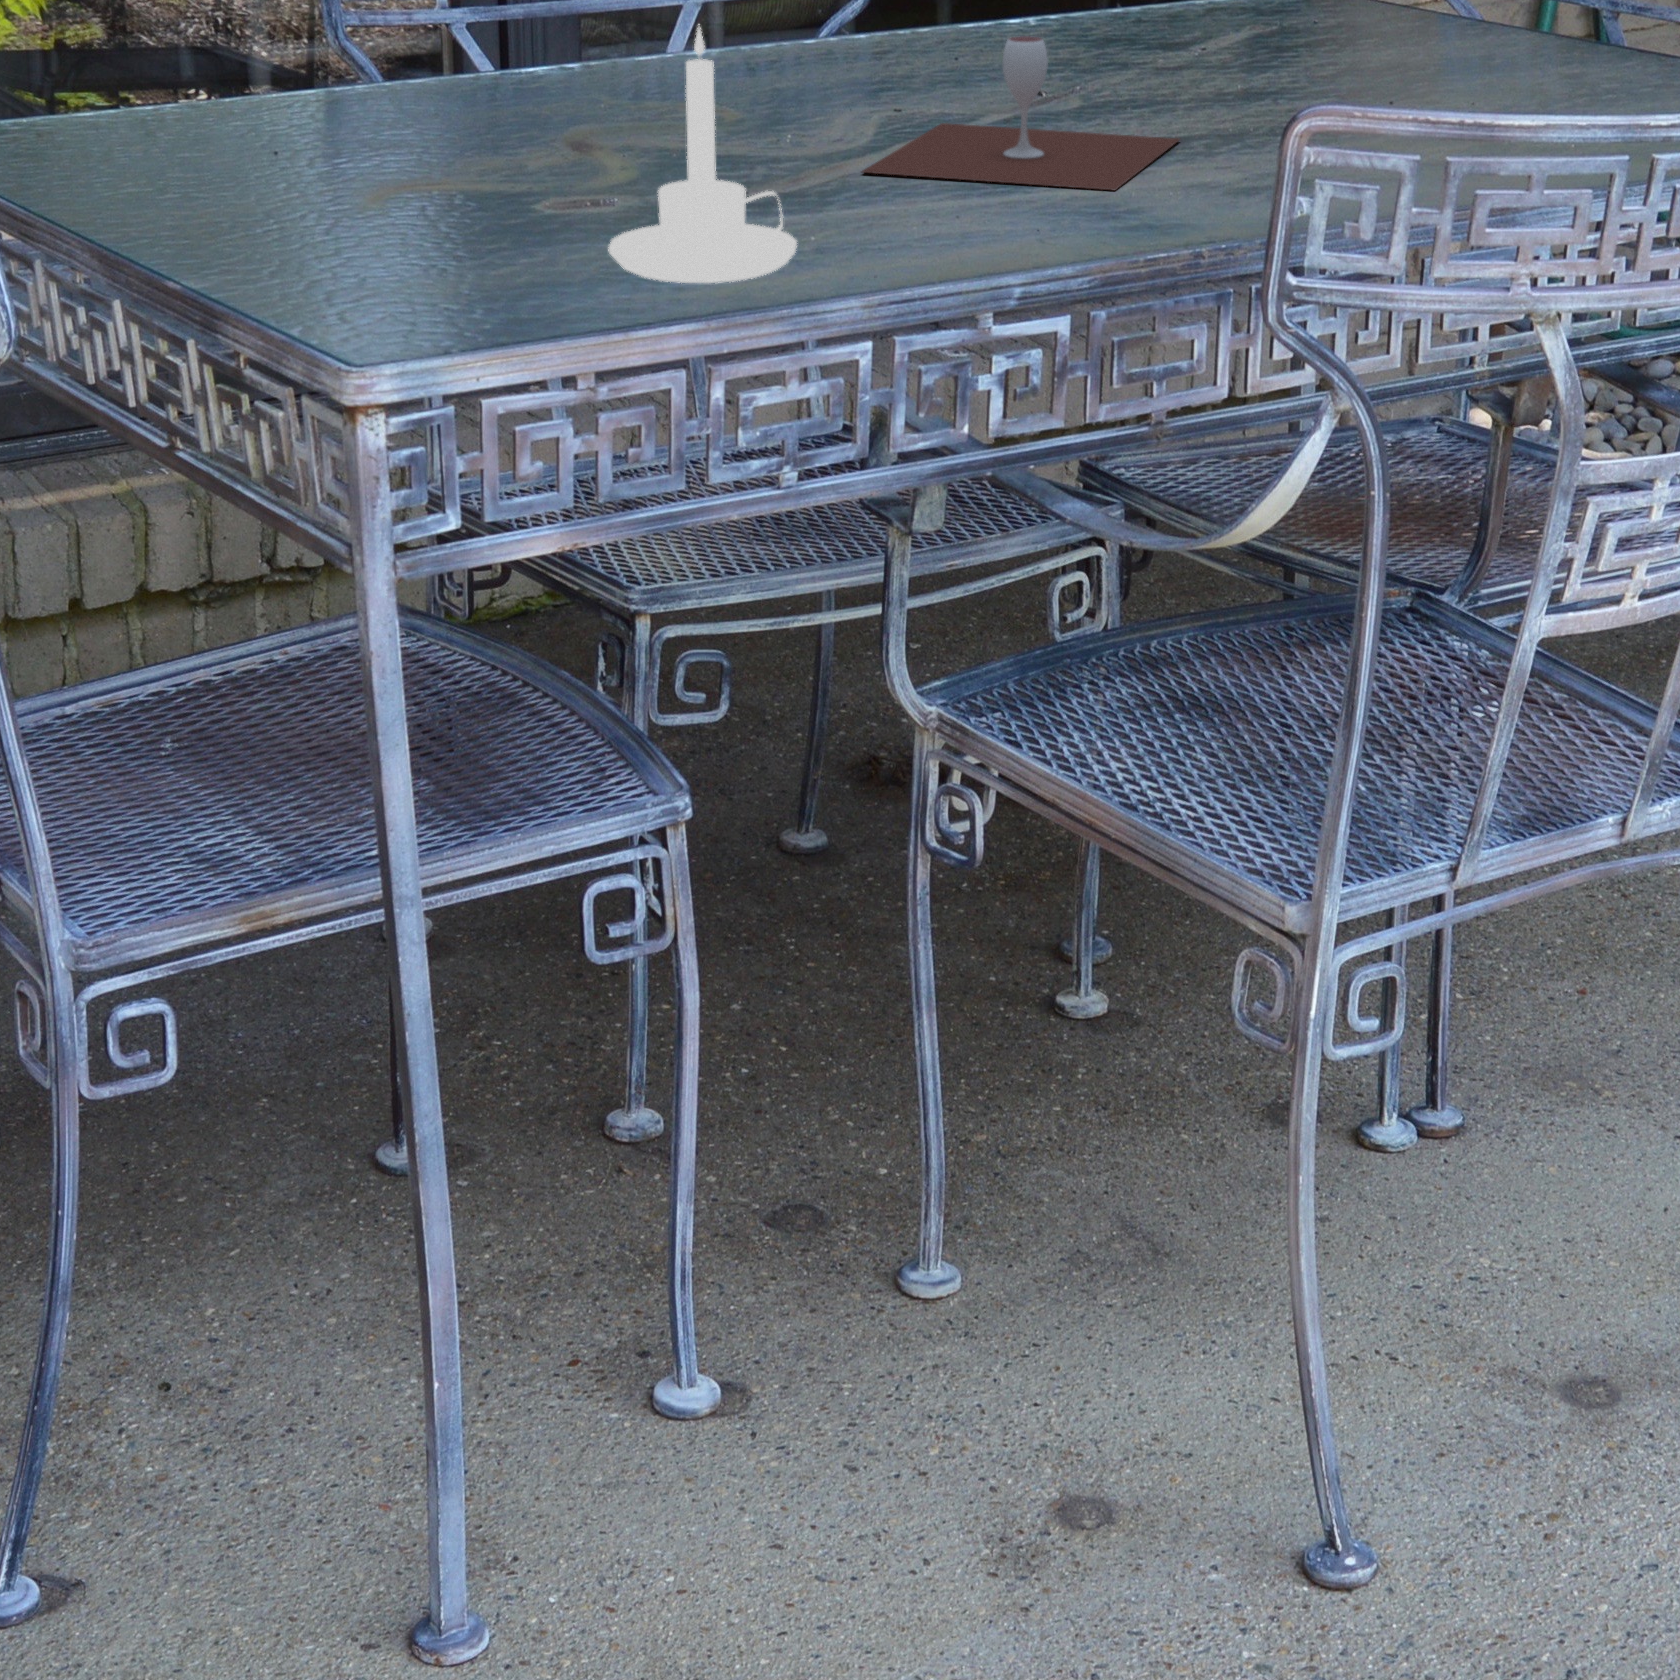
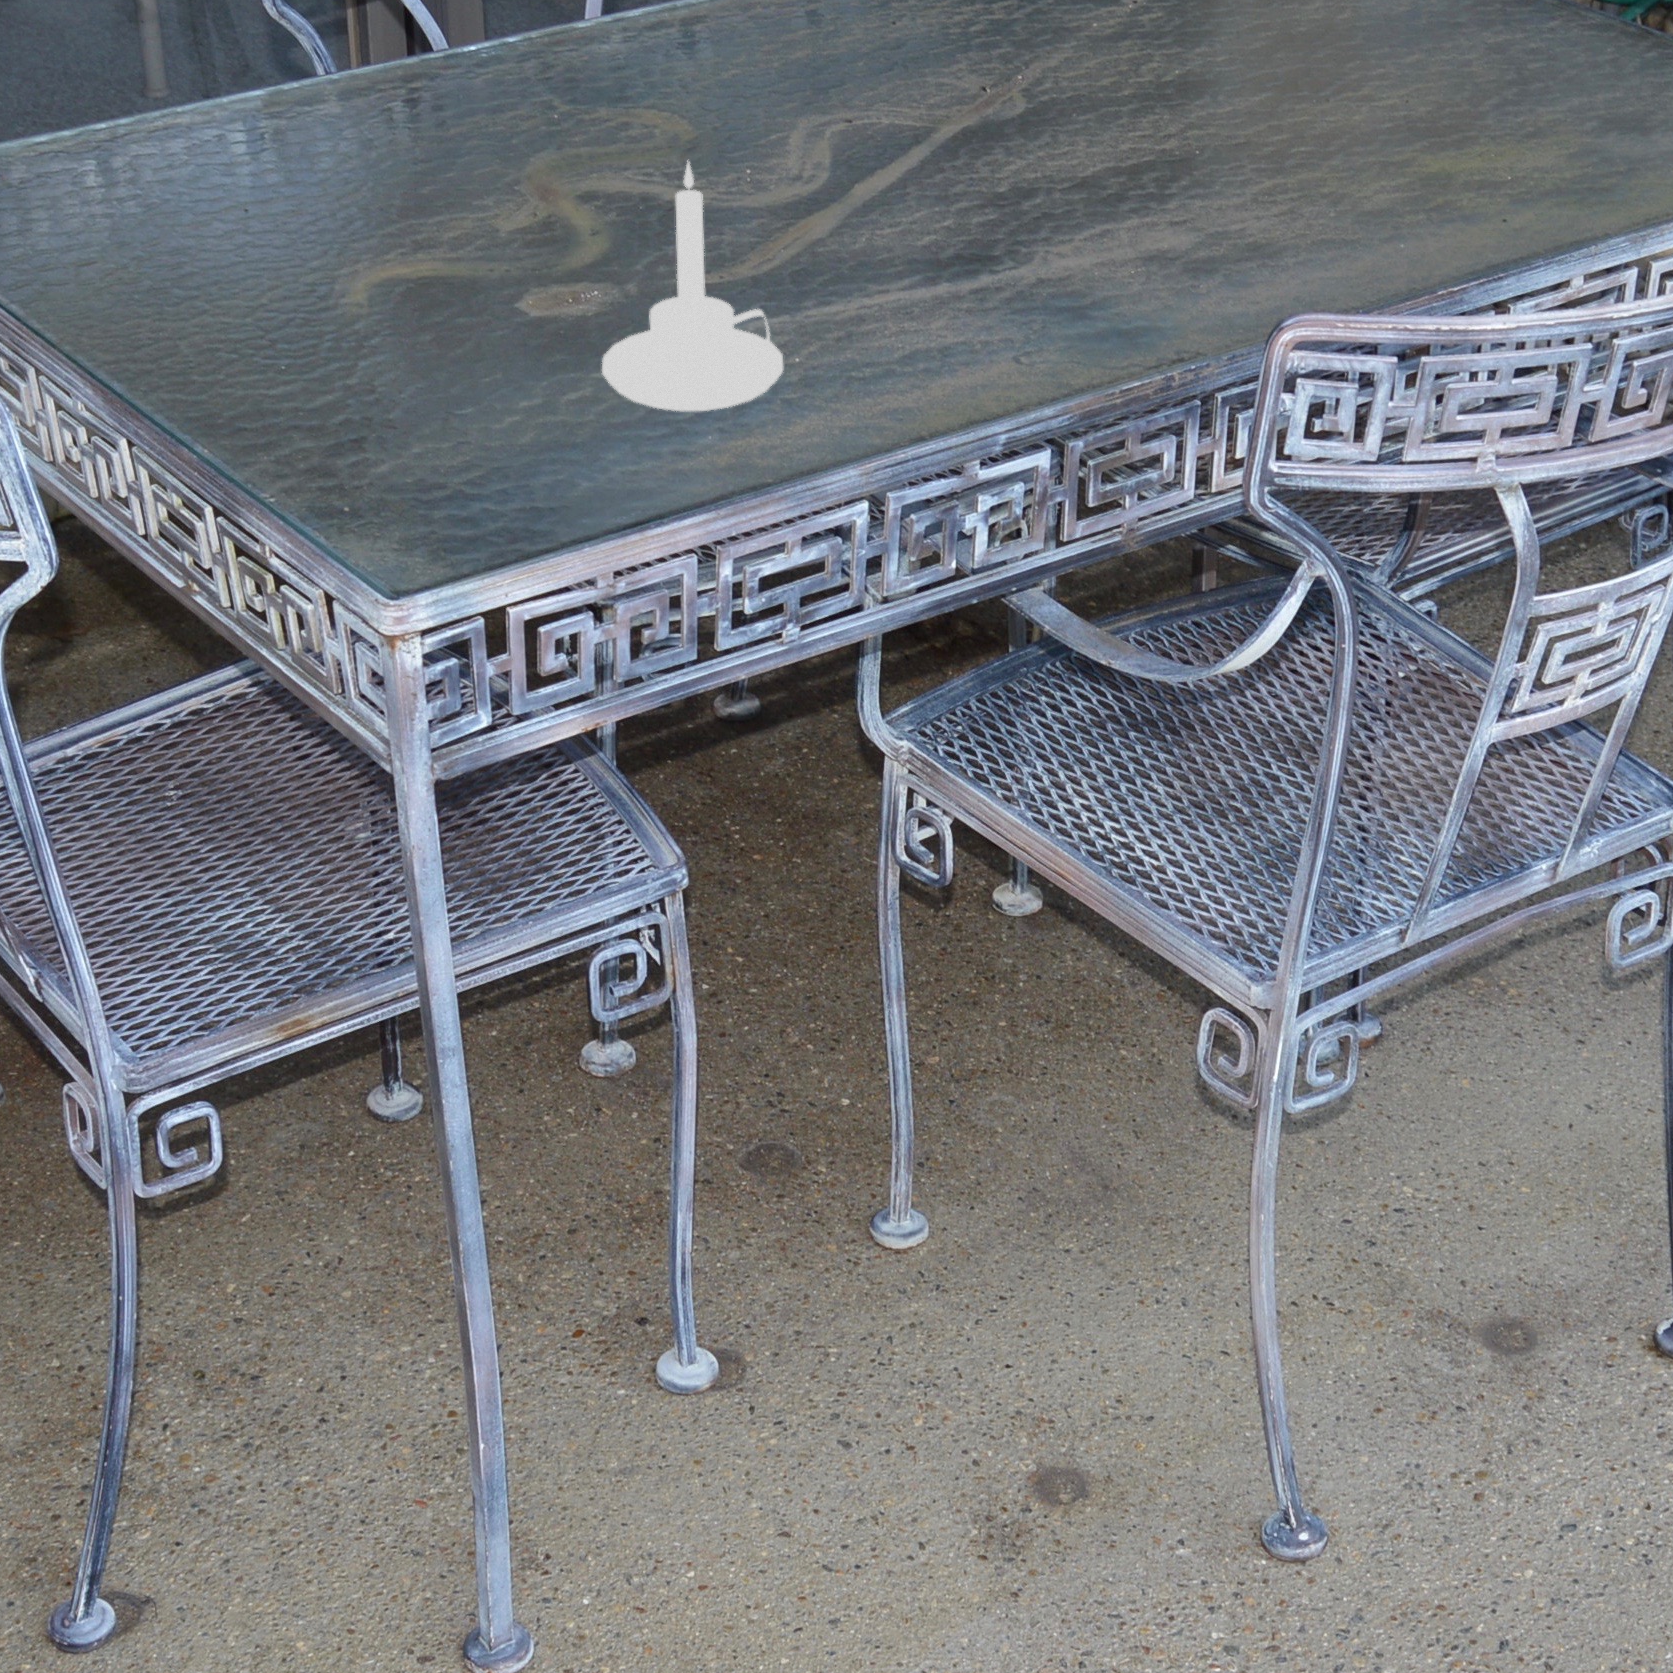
wine glass: present [862,36,1179,190] -> none [823,74,1127,246]

